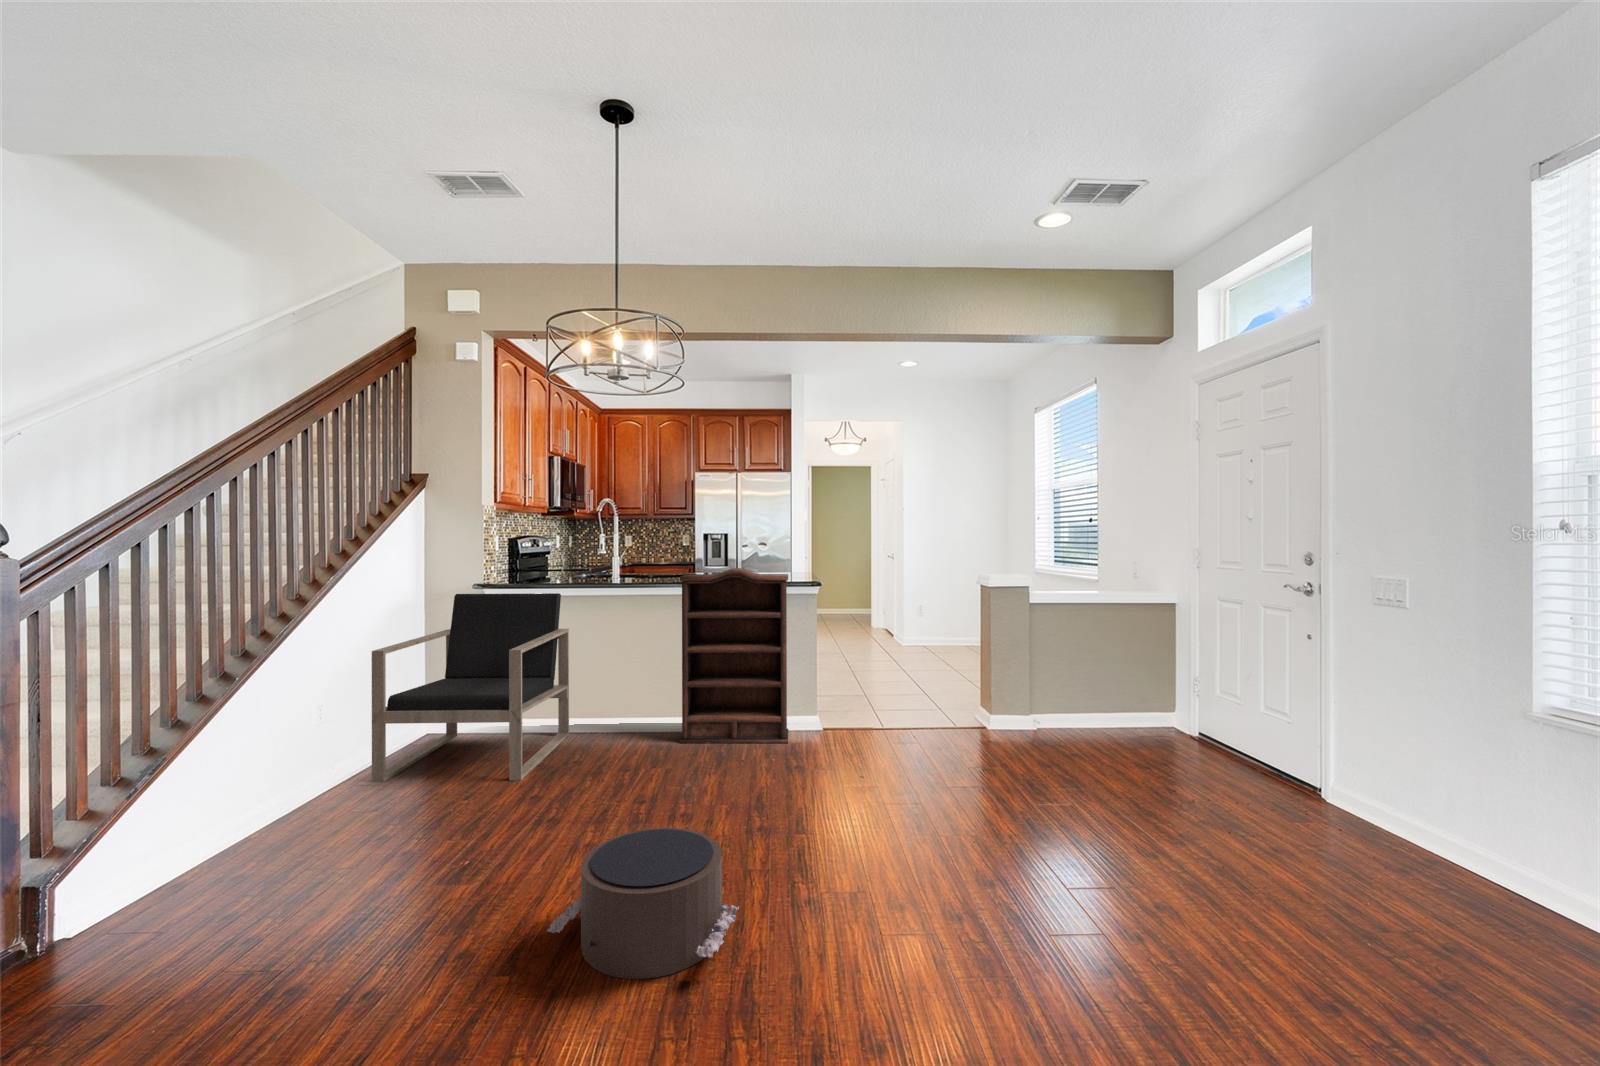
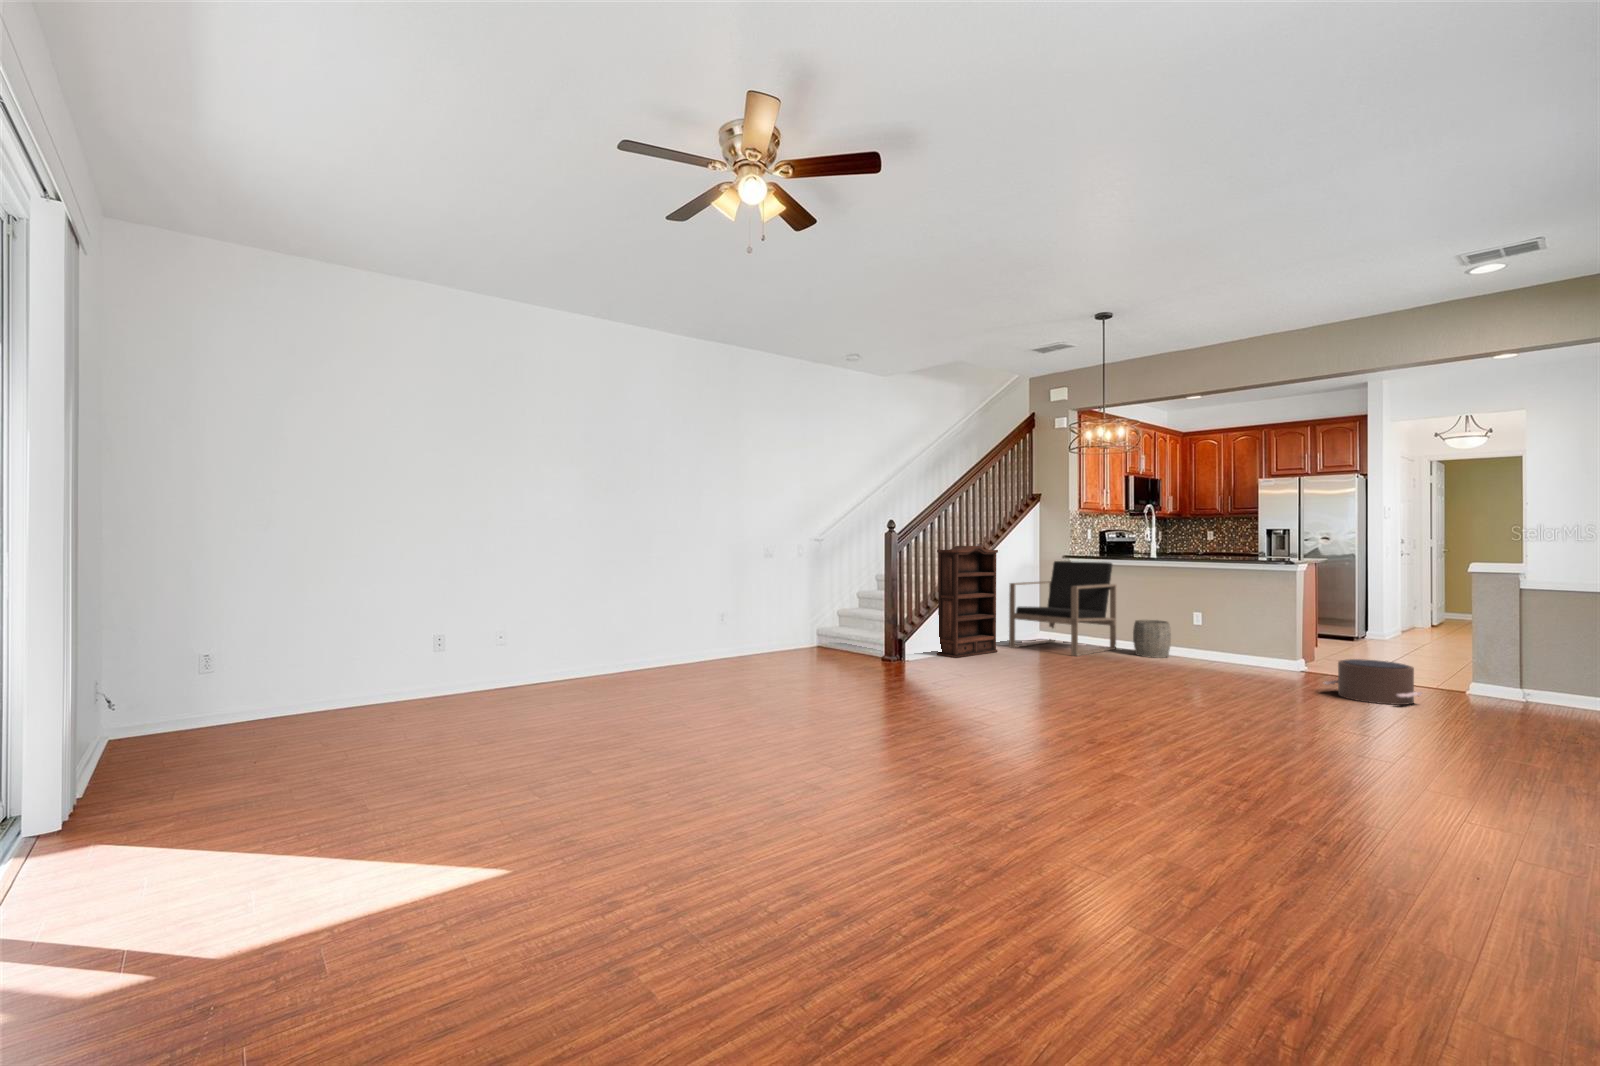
bookshelf: present [680,568,789,743] -> present [936,546,998,658]
woven basket: none [603,681,659,748] -> present [1133,620,1171,658]
pouf: present [547,828,739,979] -> present [1324,659,1422,705]

